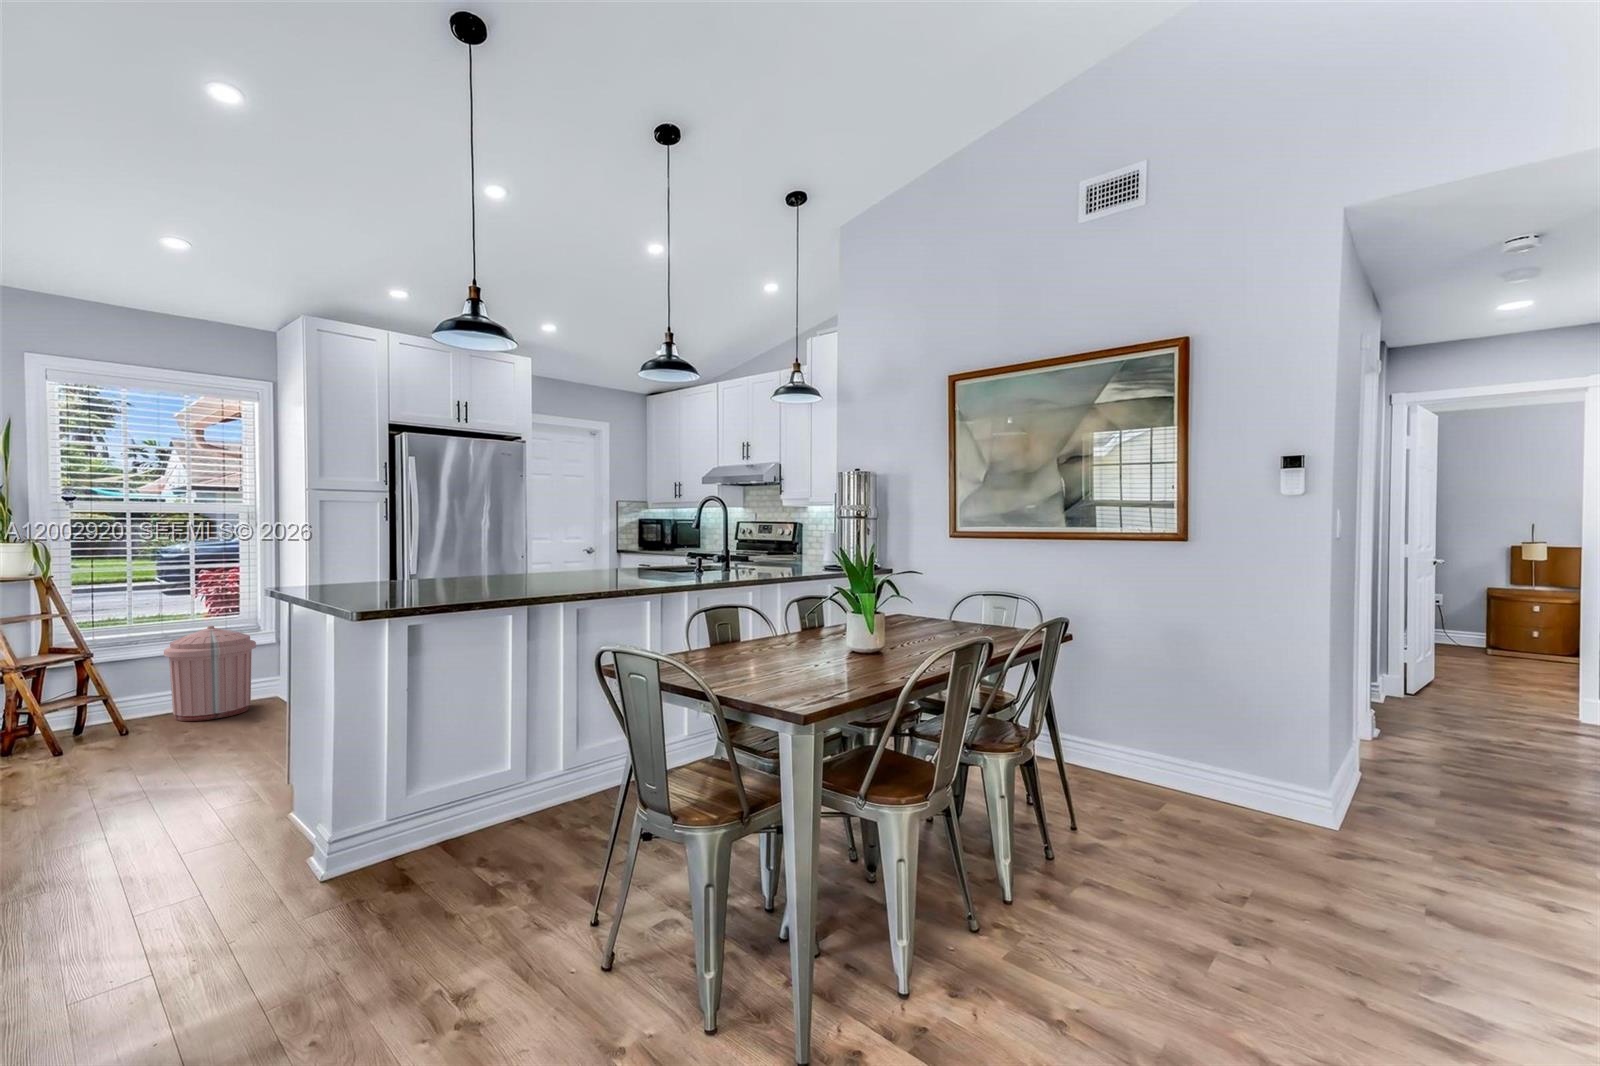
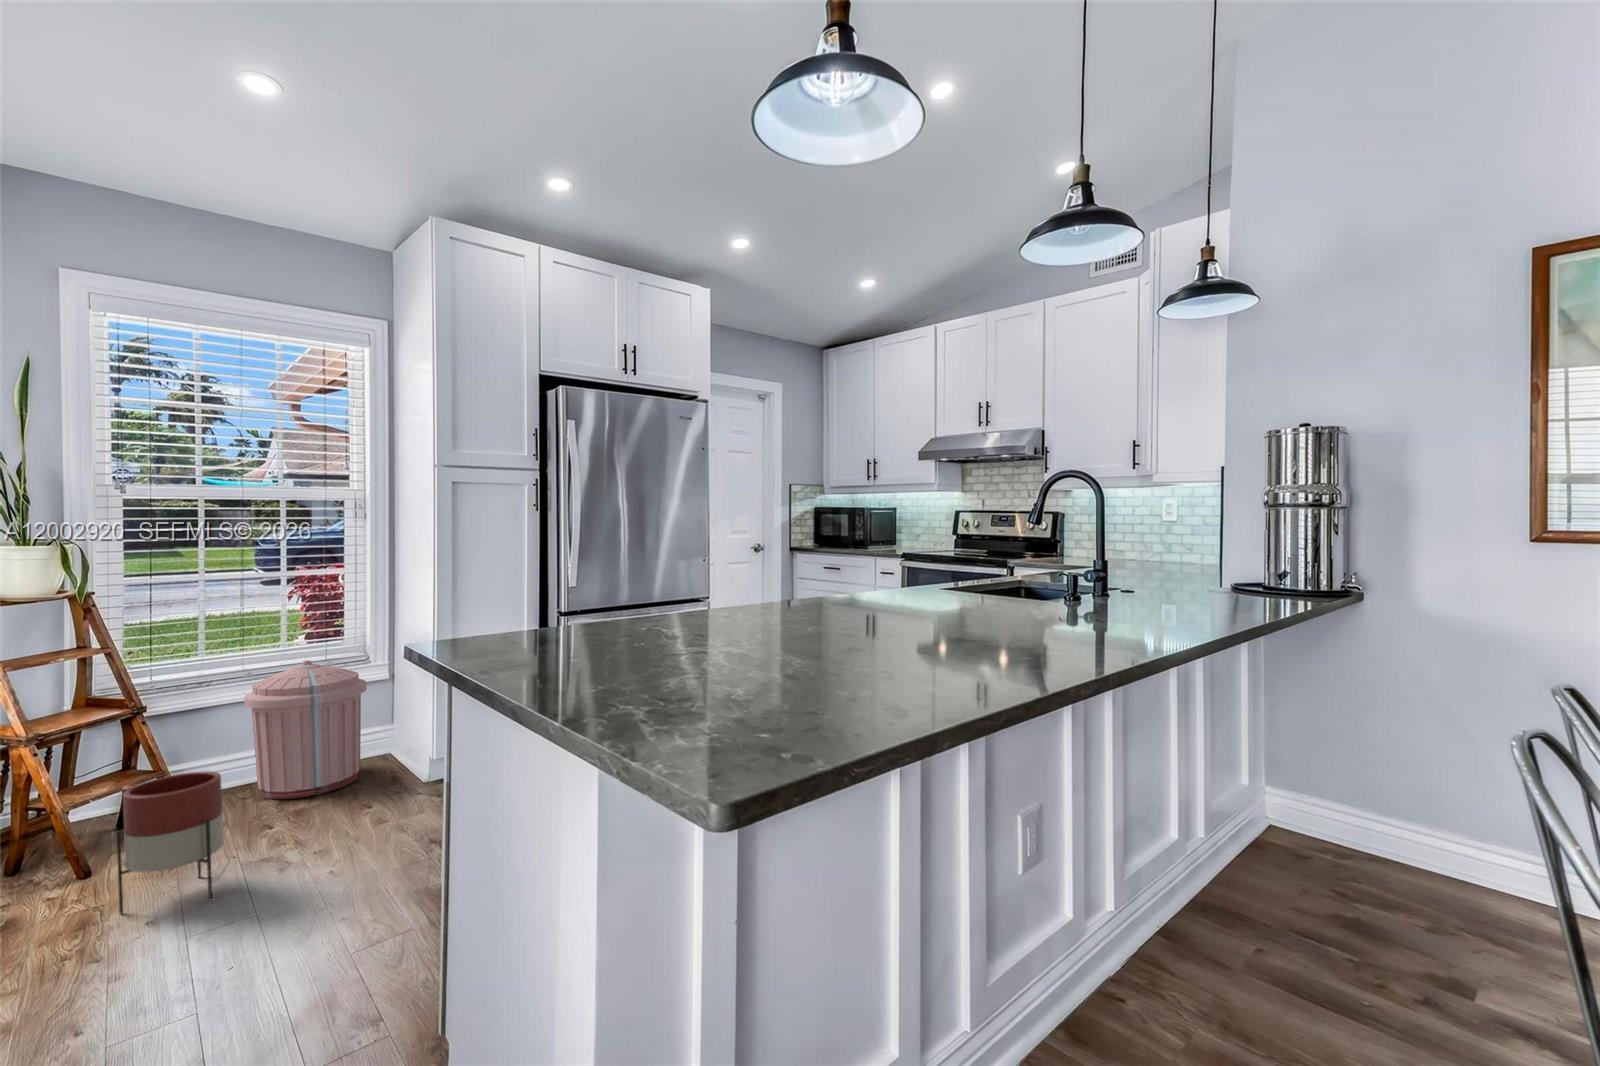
planter: none [73,690,143,773] -> present [117,771,224,914]

